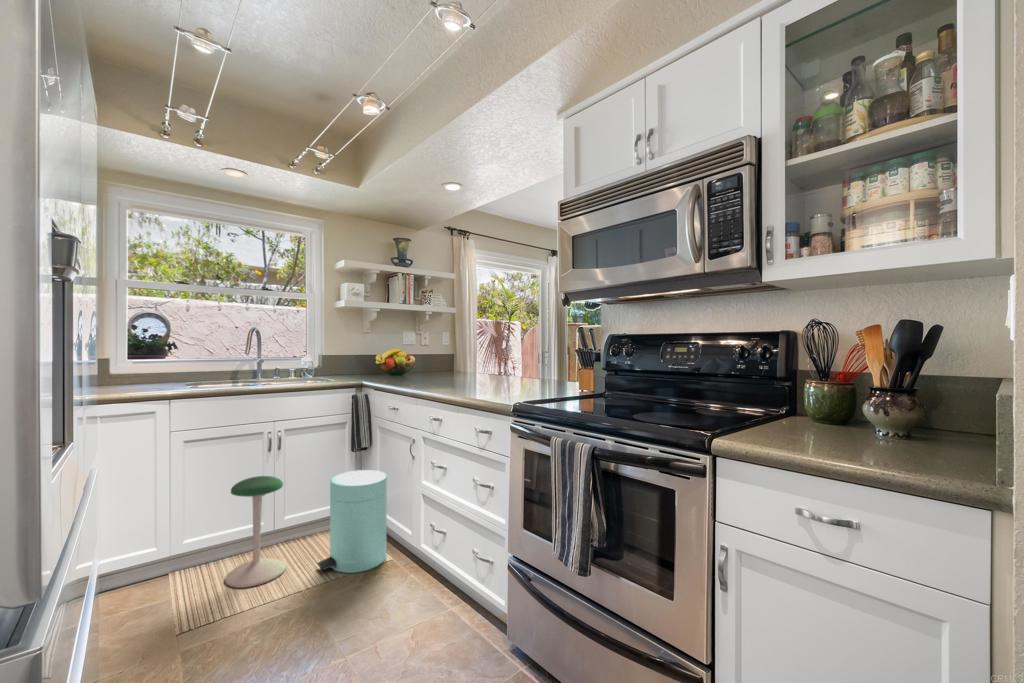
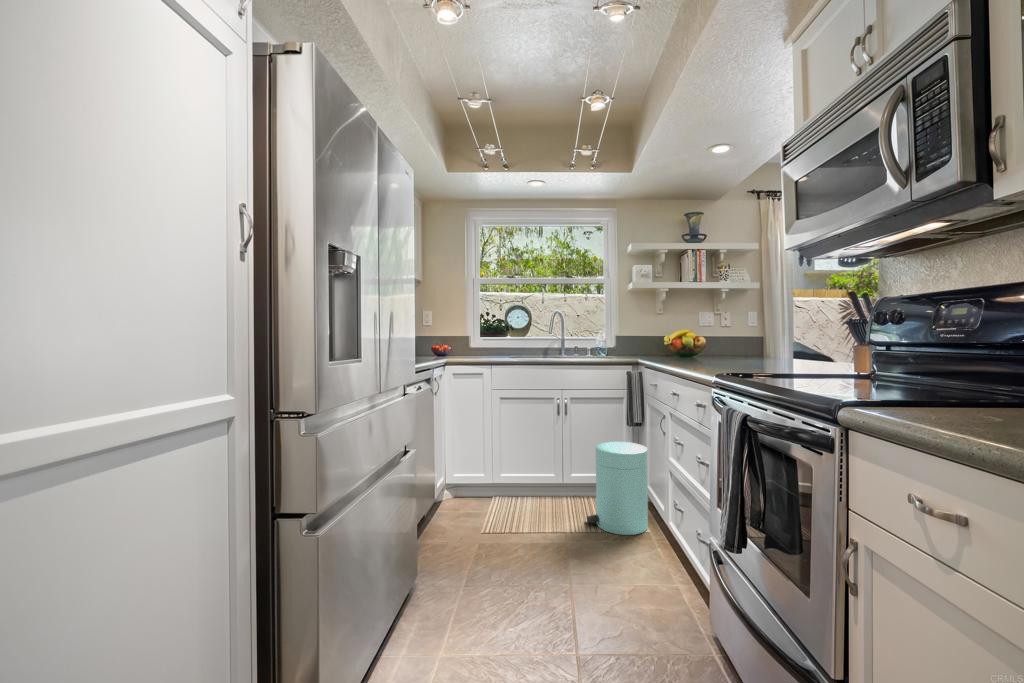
stool: present [225,476,286,588] -> none [521,433,565,519]

